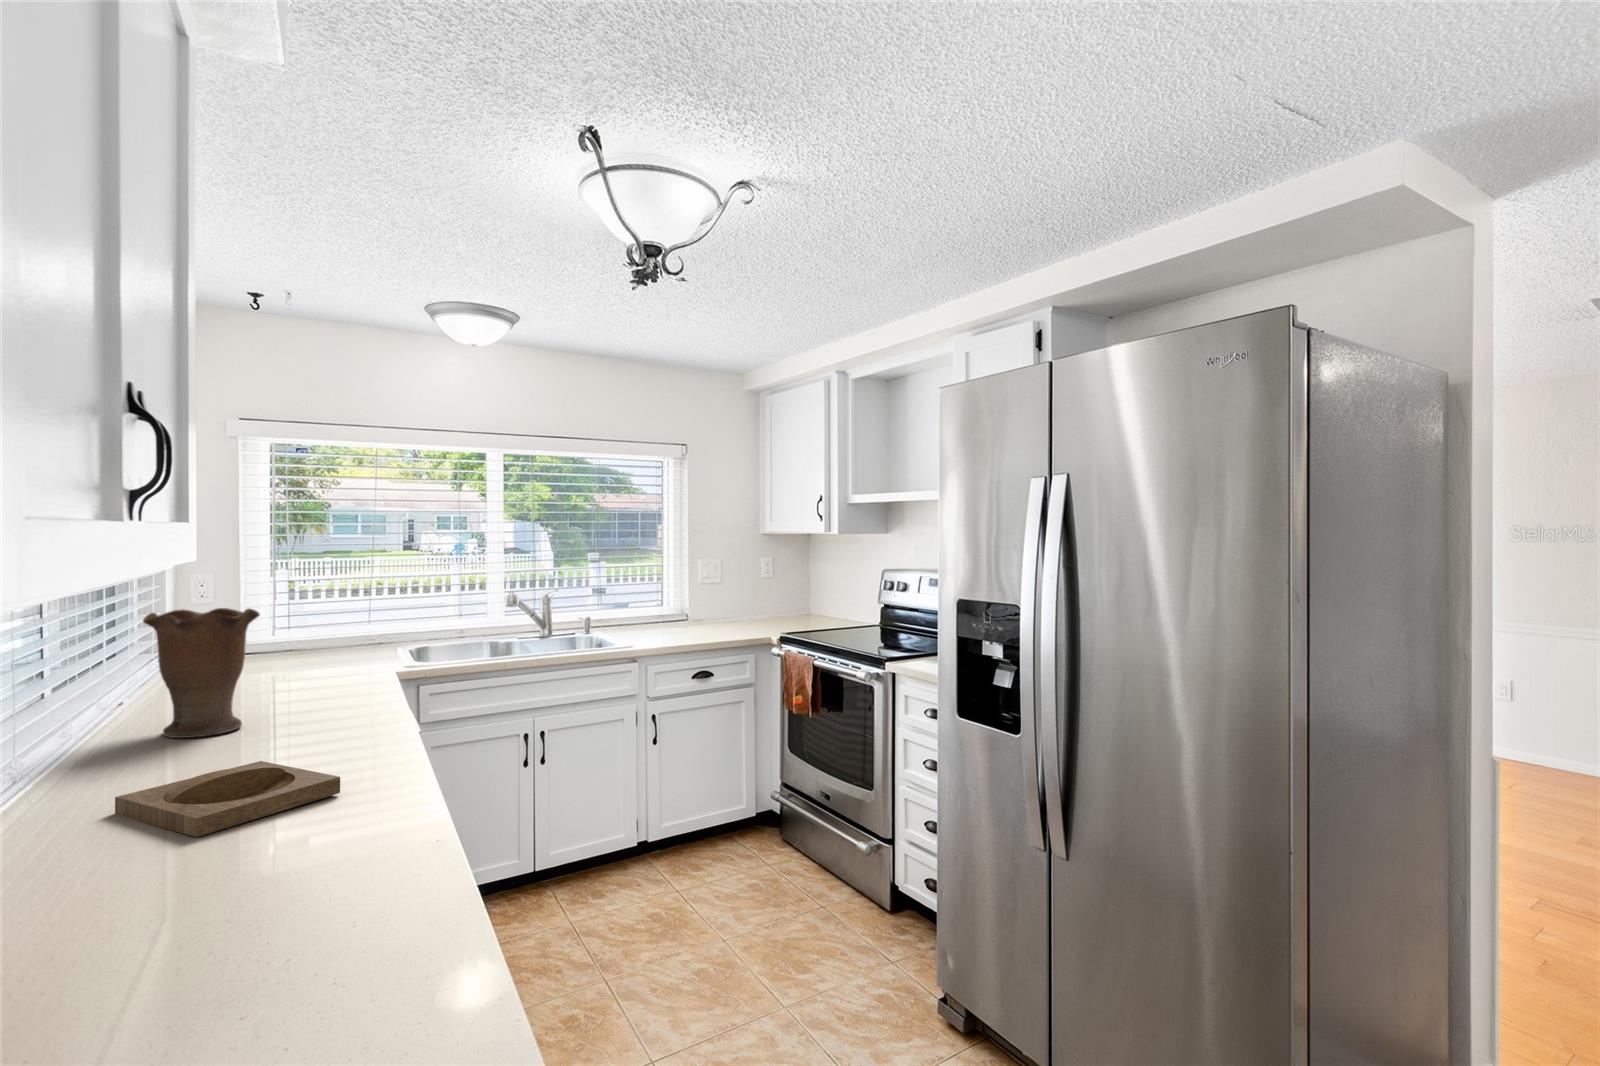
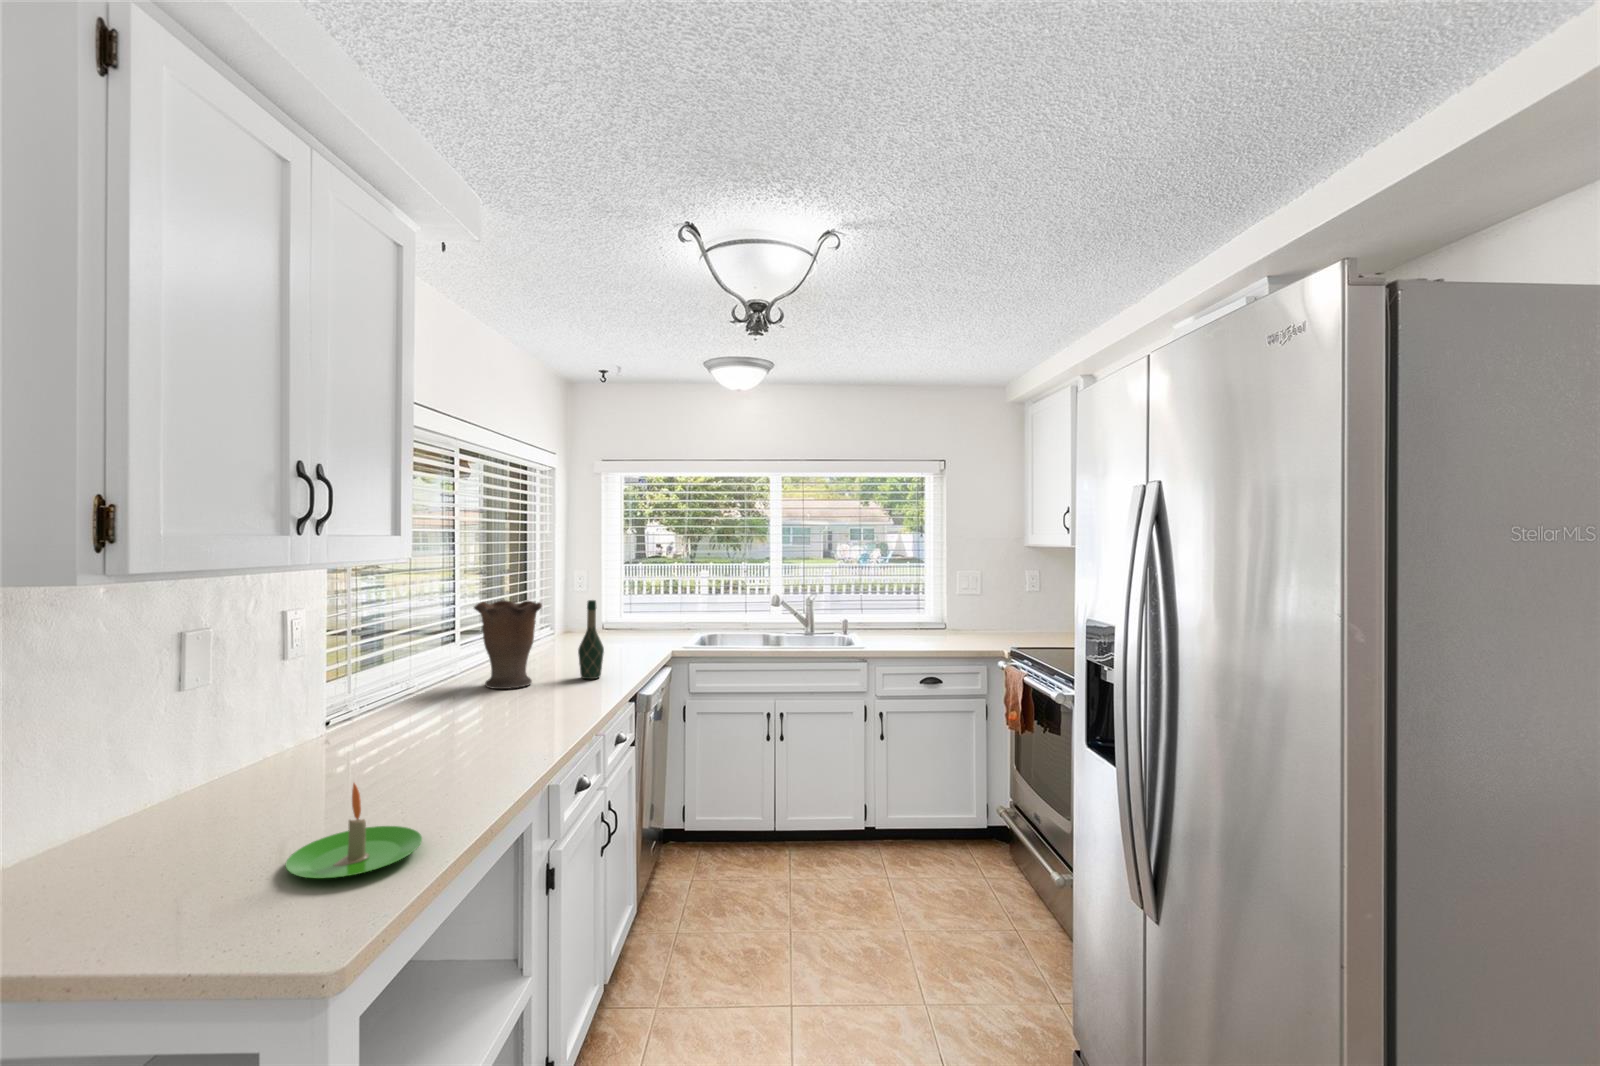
wine bottle: none [301,603,341,711] -> present [578,600,604,679]
tray: present [115,761,340,837] -> none [391,713,506,761]
candle: none [255,836,443,975] -> present [286,783,422,878]

